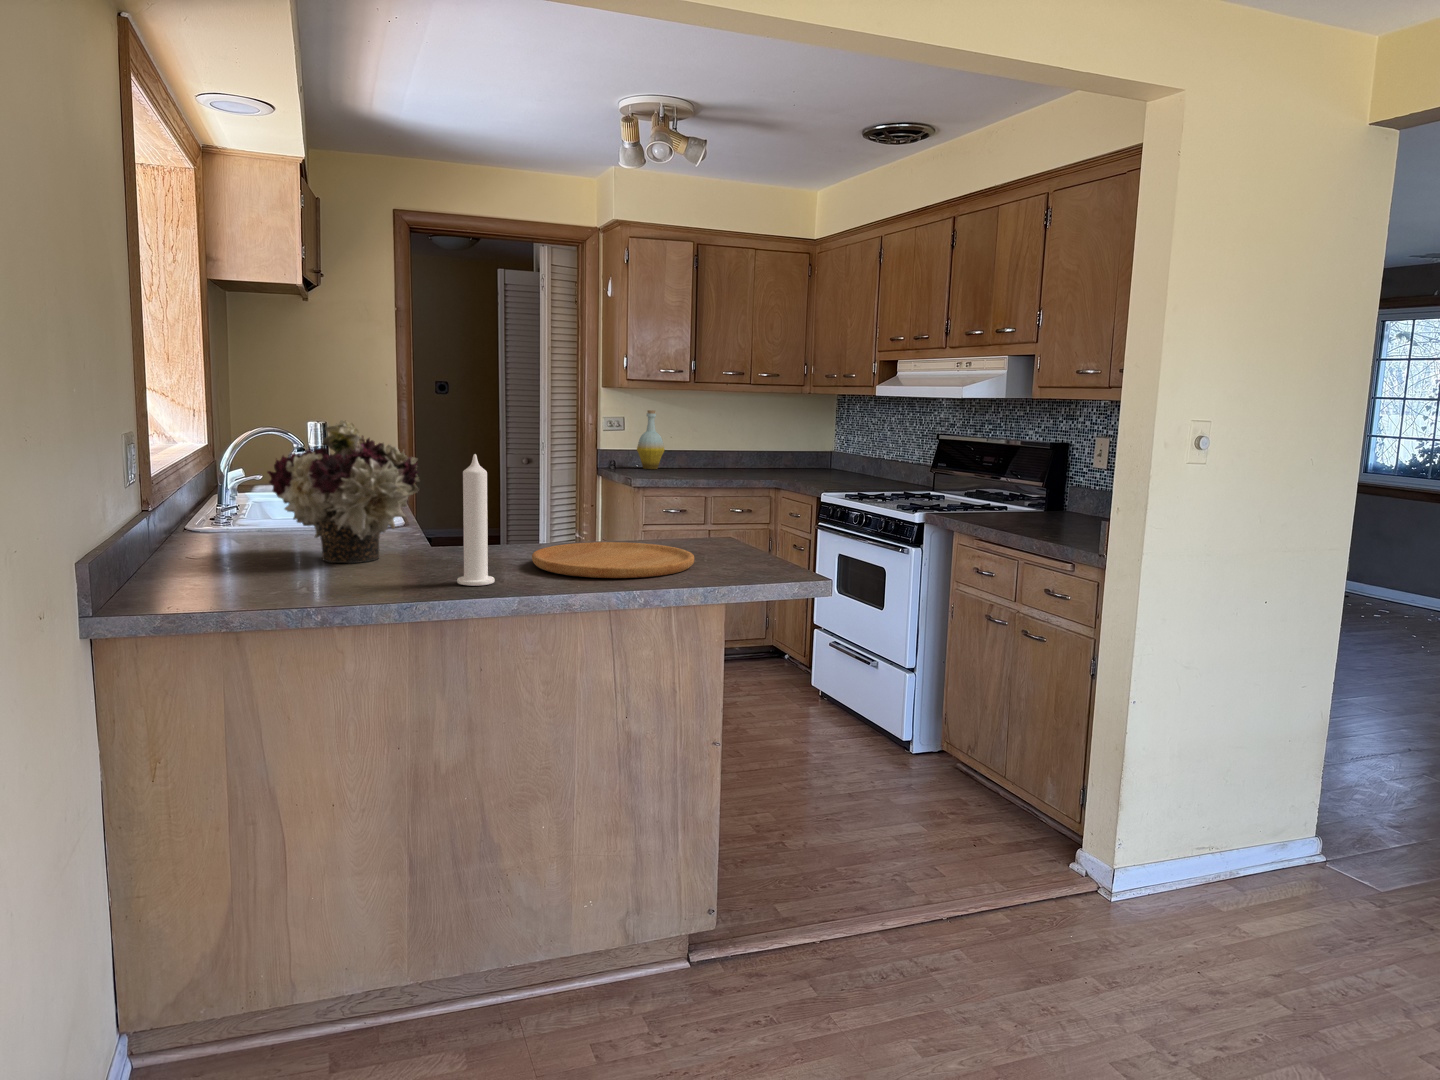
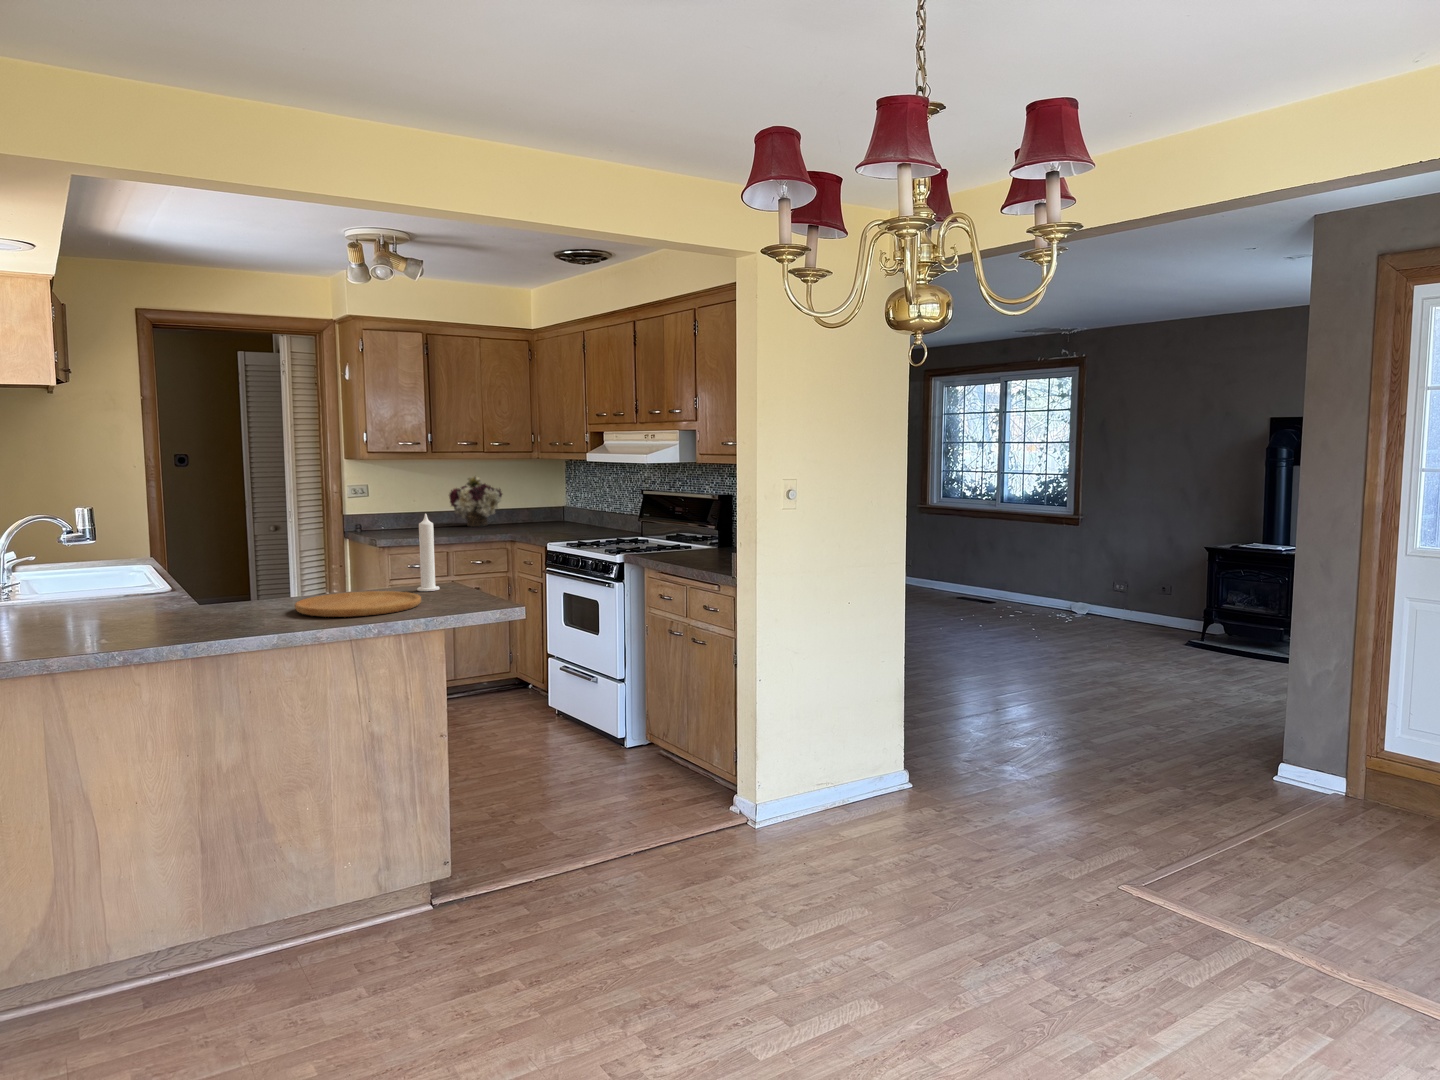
bottle: present [637,410,665,469] -> none [381,479,408,531]
flower arrangement: present [267,420,419,563] -> present [449,475,502,527]
candle: present [457,454,495,586] -> present [417,514,440,591]

